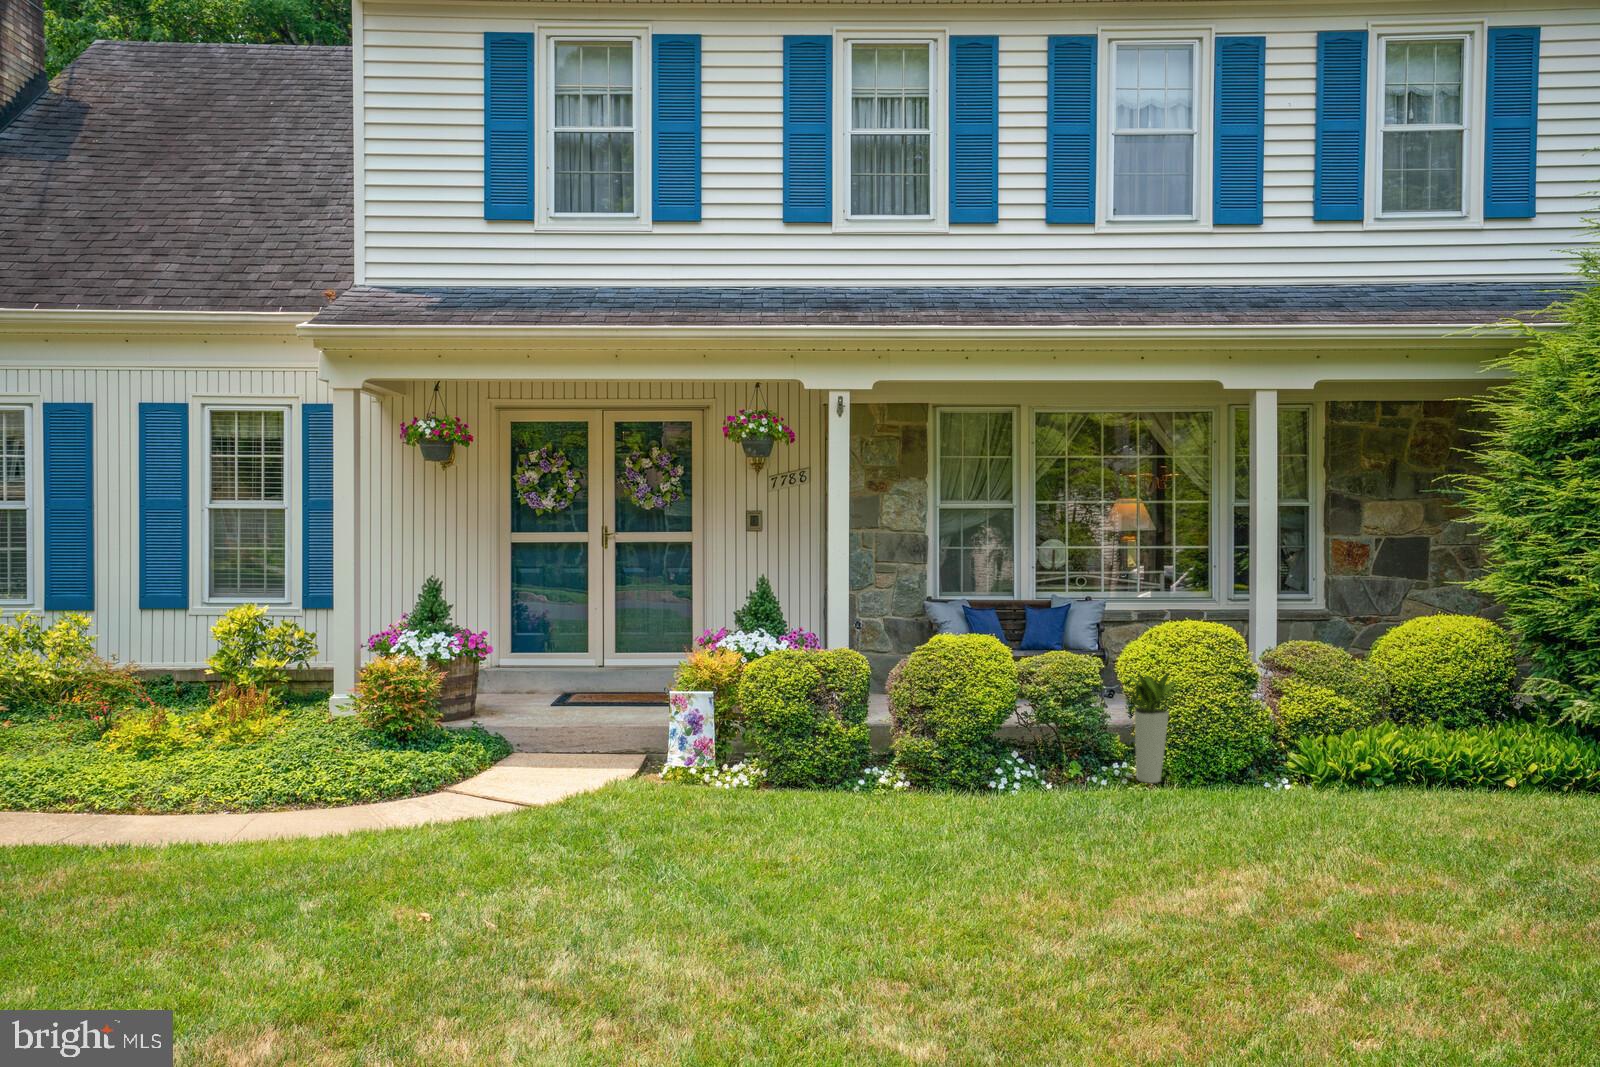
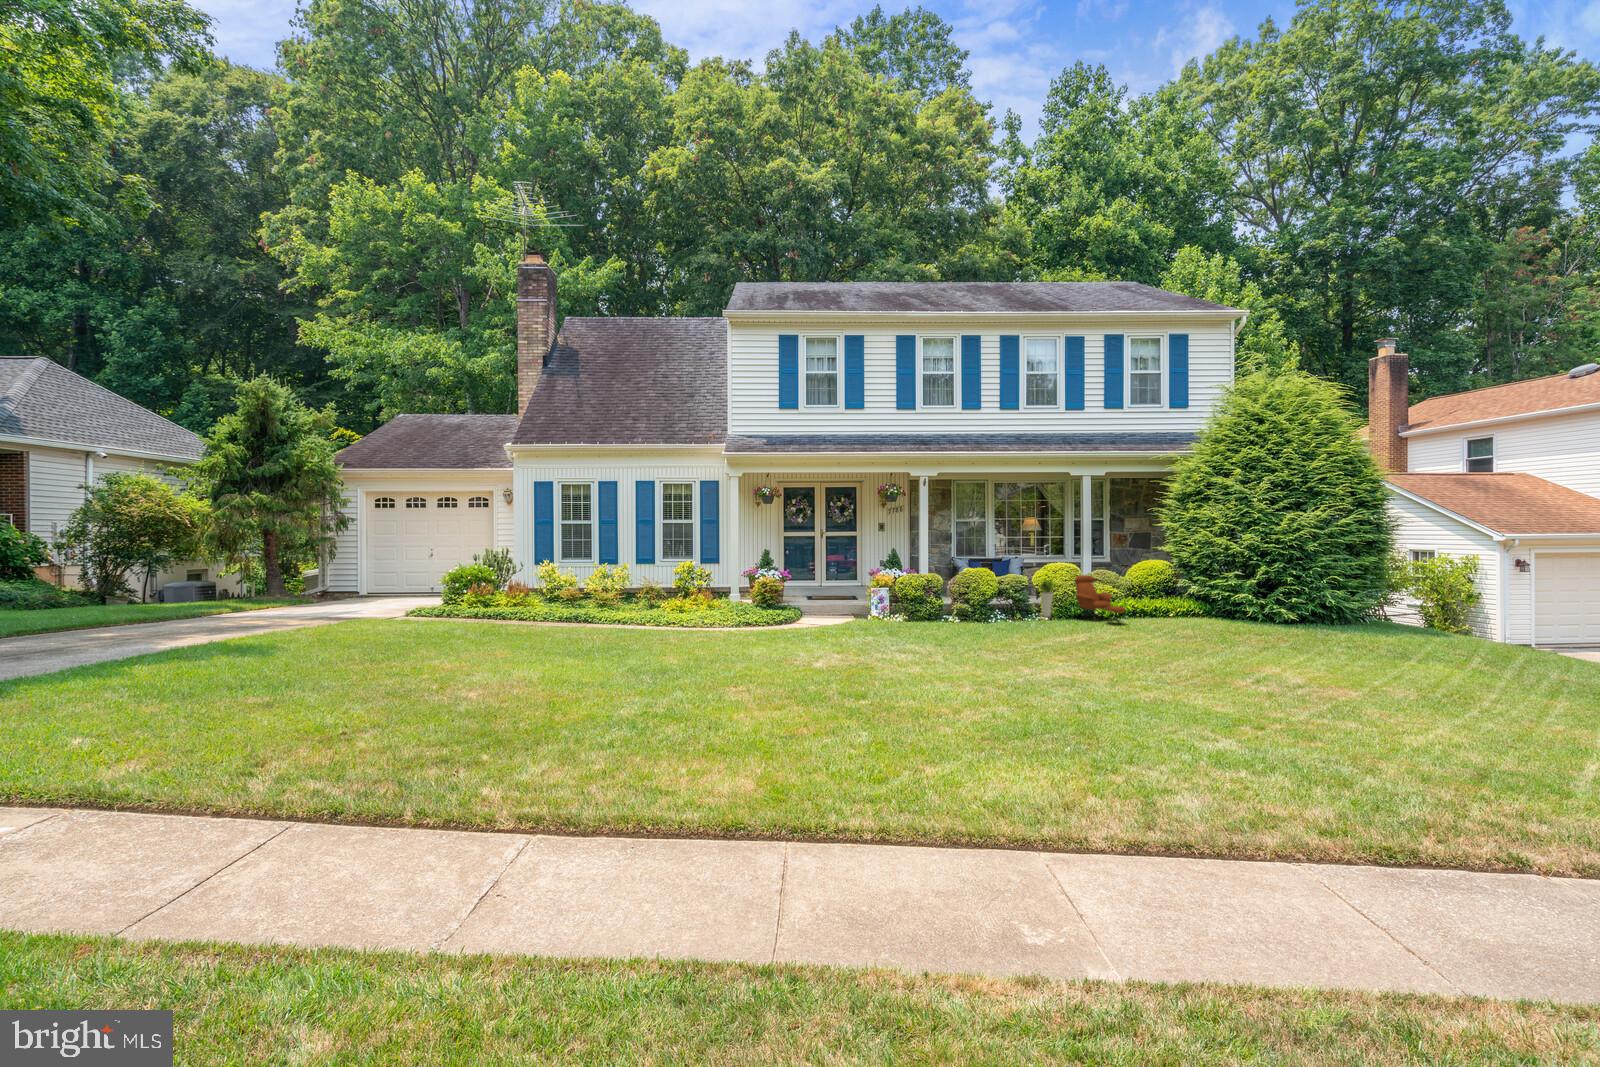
lounge chair: none [1232,662,1389,829] -> present [1075,575,1126,623]

